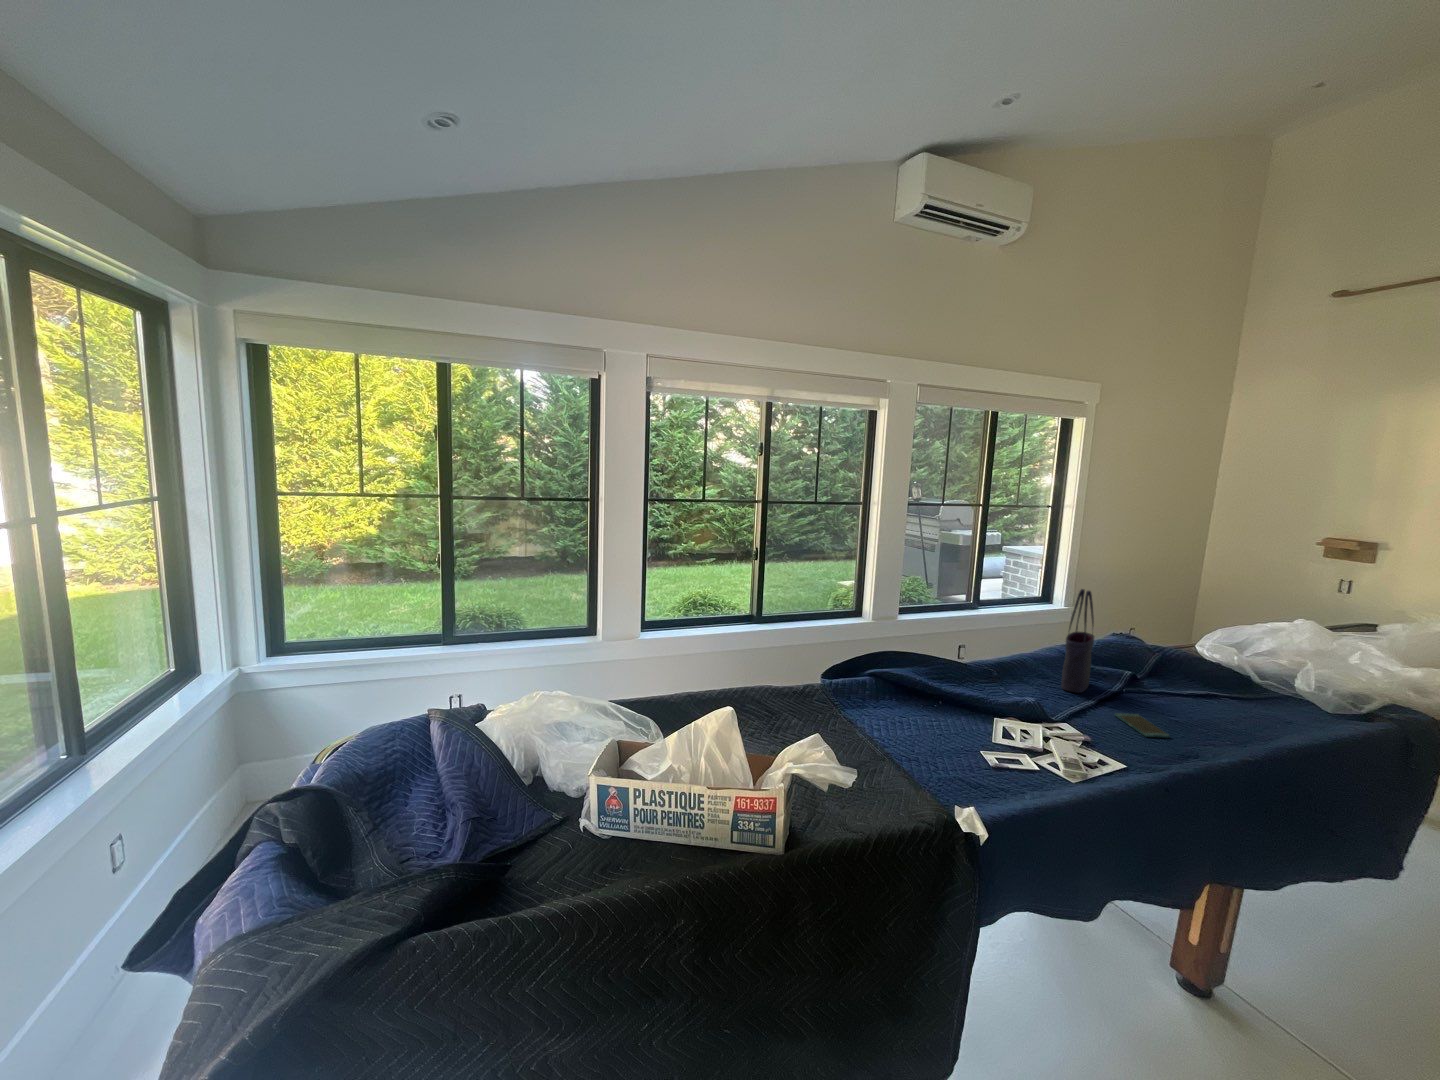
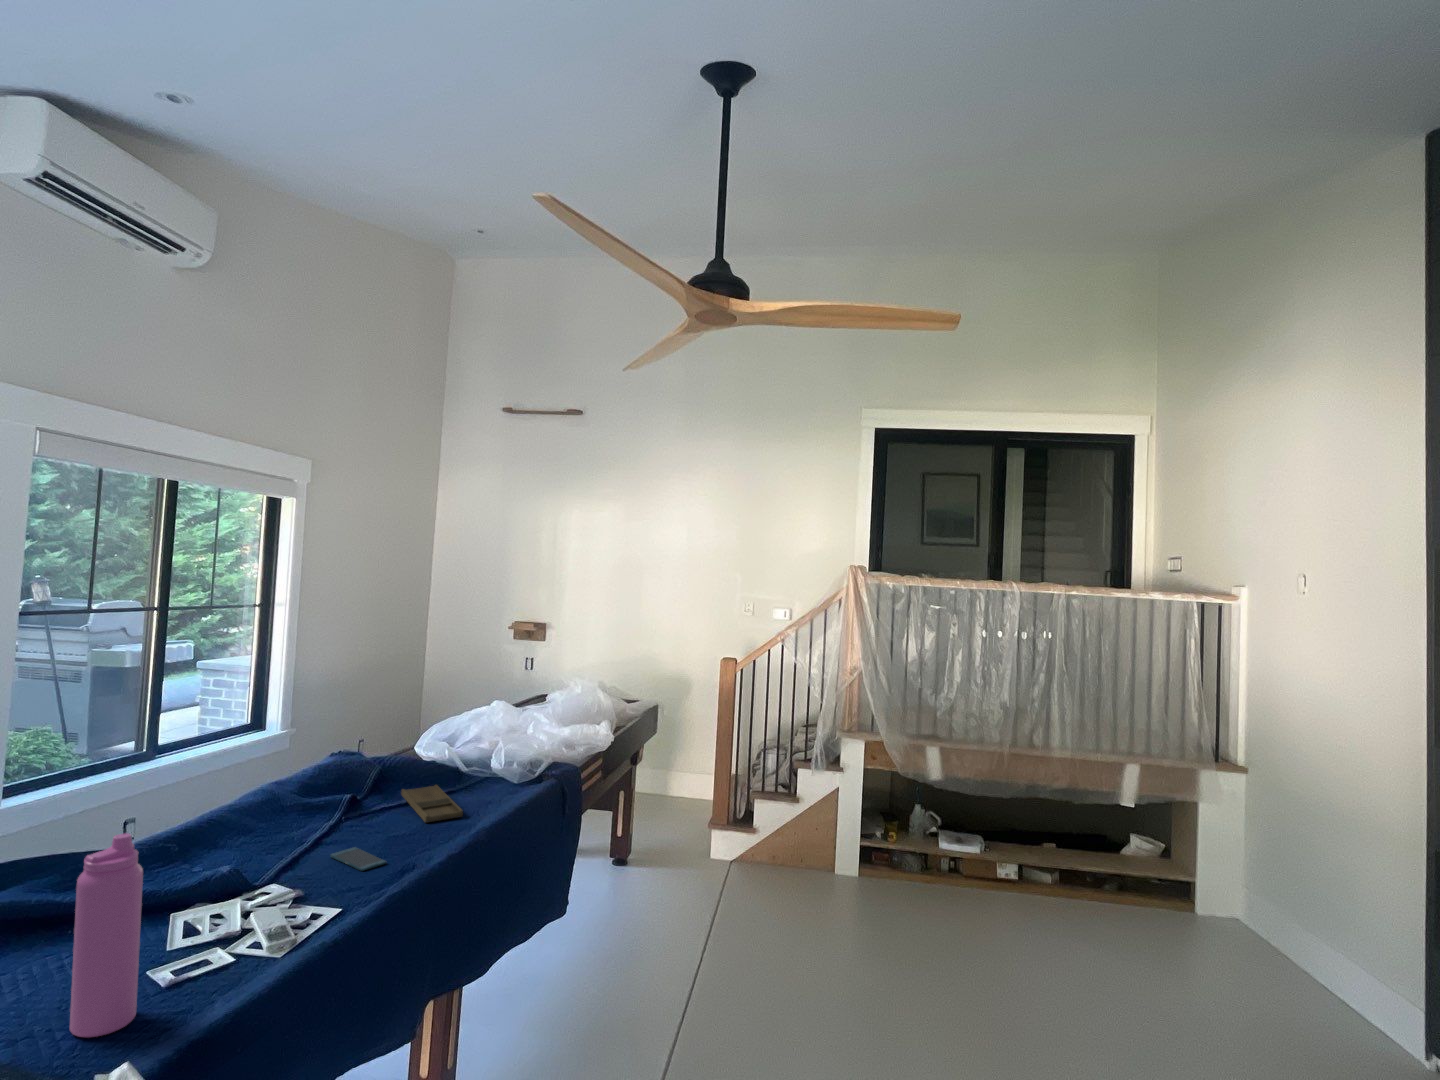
tote bag: present [1061,589,1094,693] -> none [269,712,306,843]
water bottle: none [930,653,979,789] -> present [69,833,143,1037]
tray: none [1181,676,1254,718] -> present [401,785,463,823]

